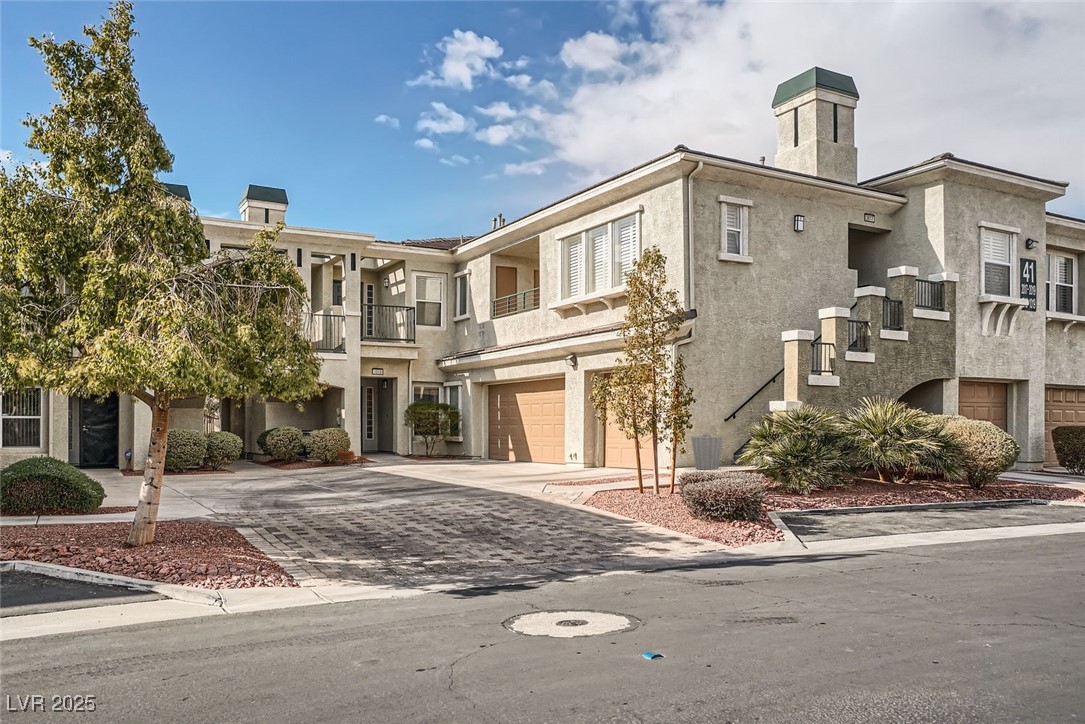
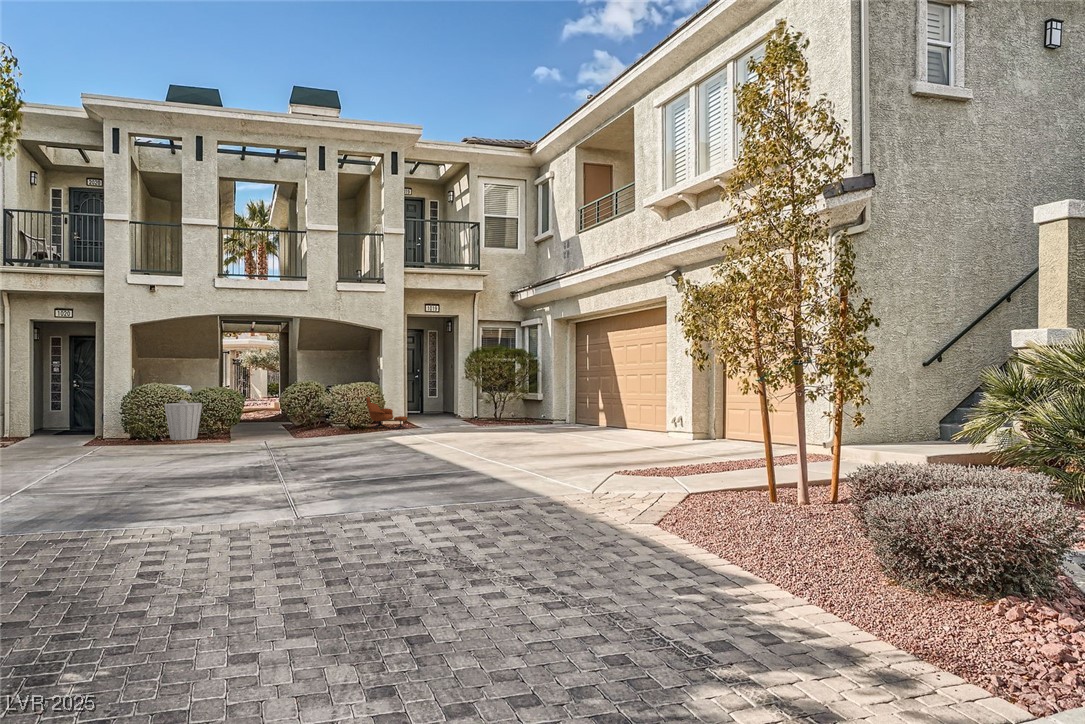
trash can: present [691,433,723,470] -> present [164,400,202,440]

